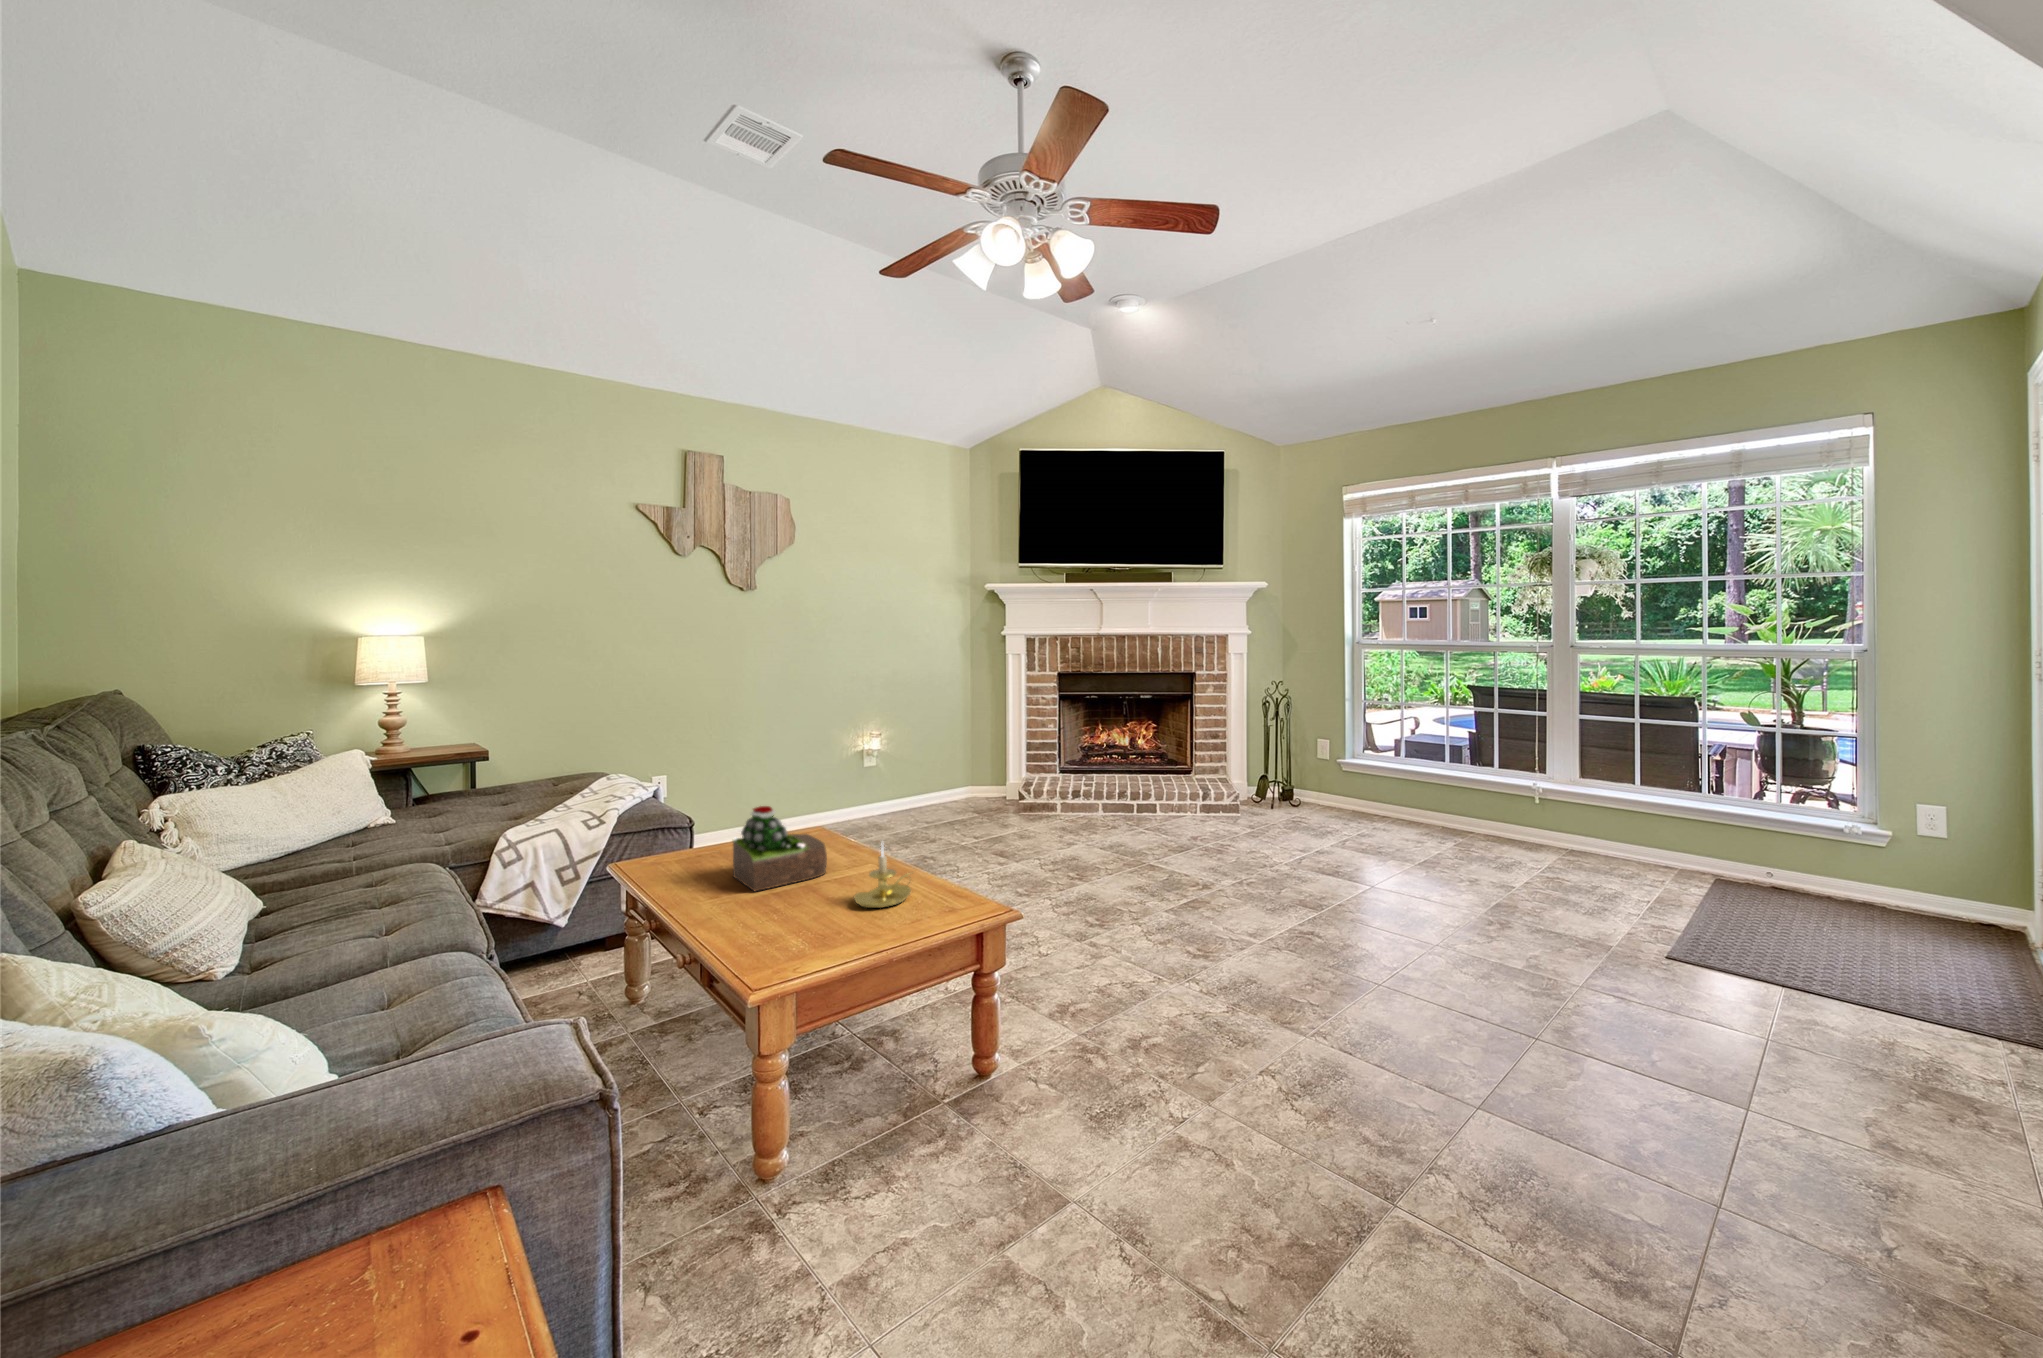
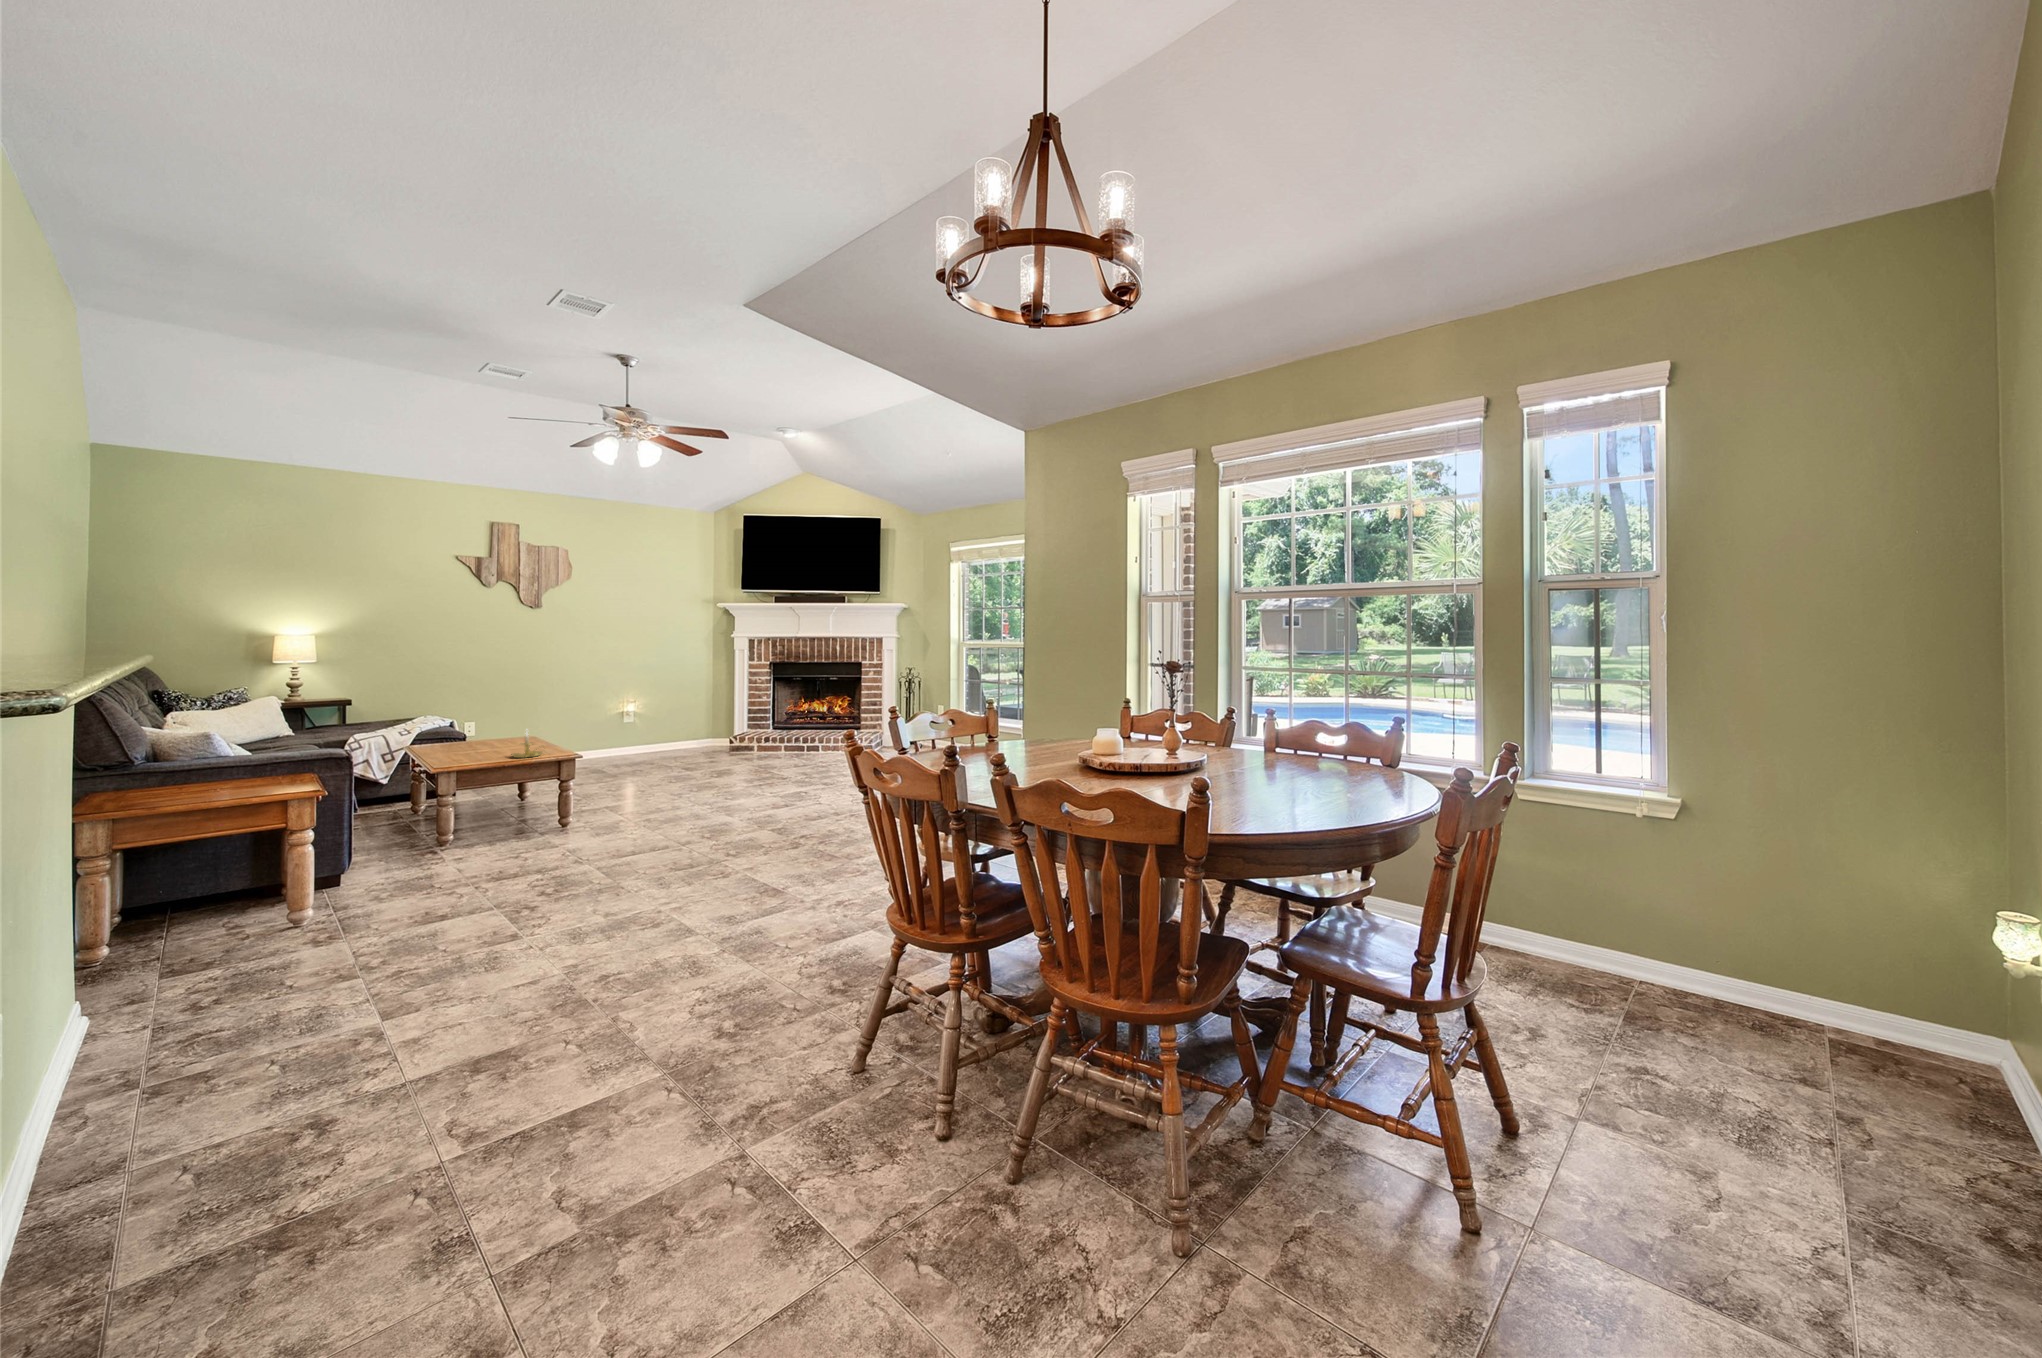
succulent plant: present [733,806,827,891] -> none [464,716,513,754]

